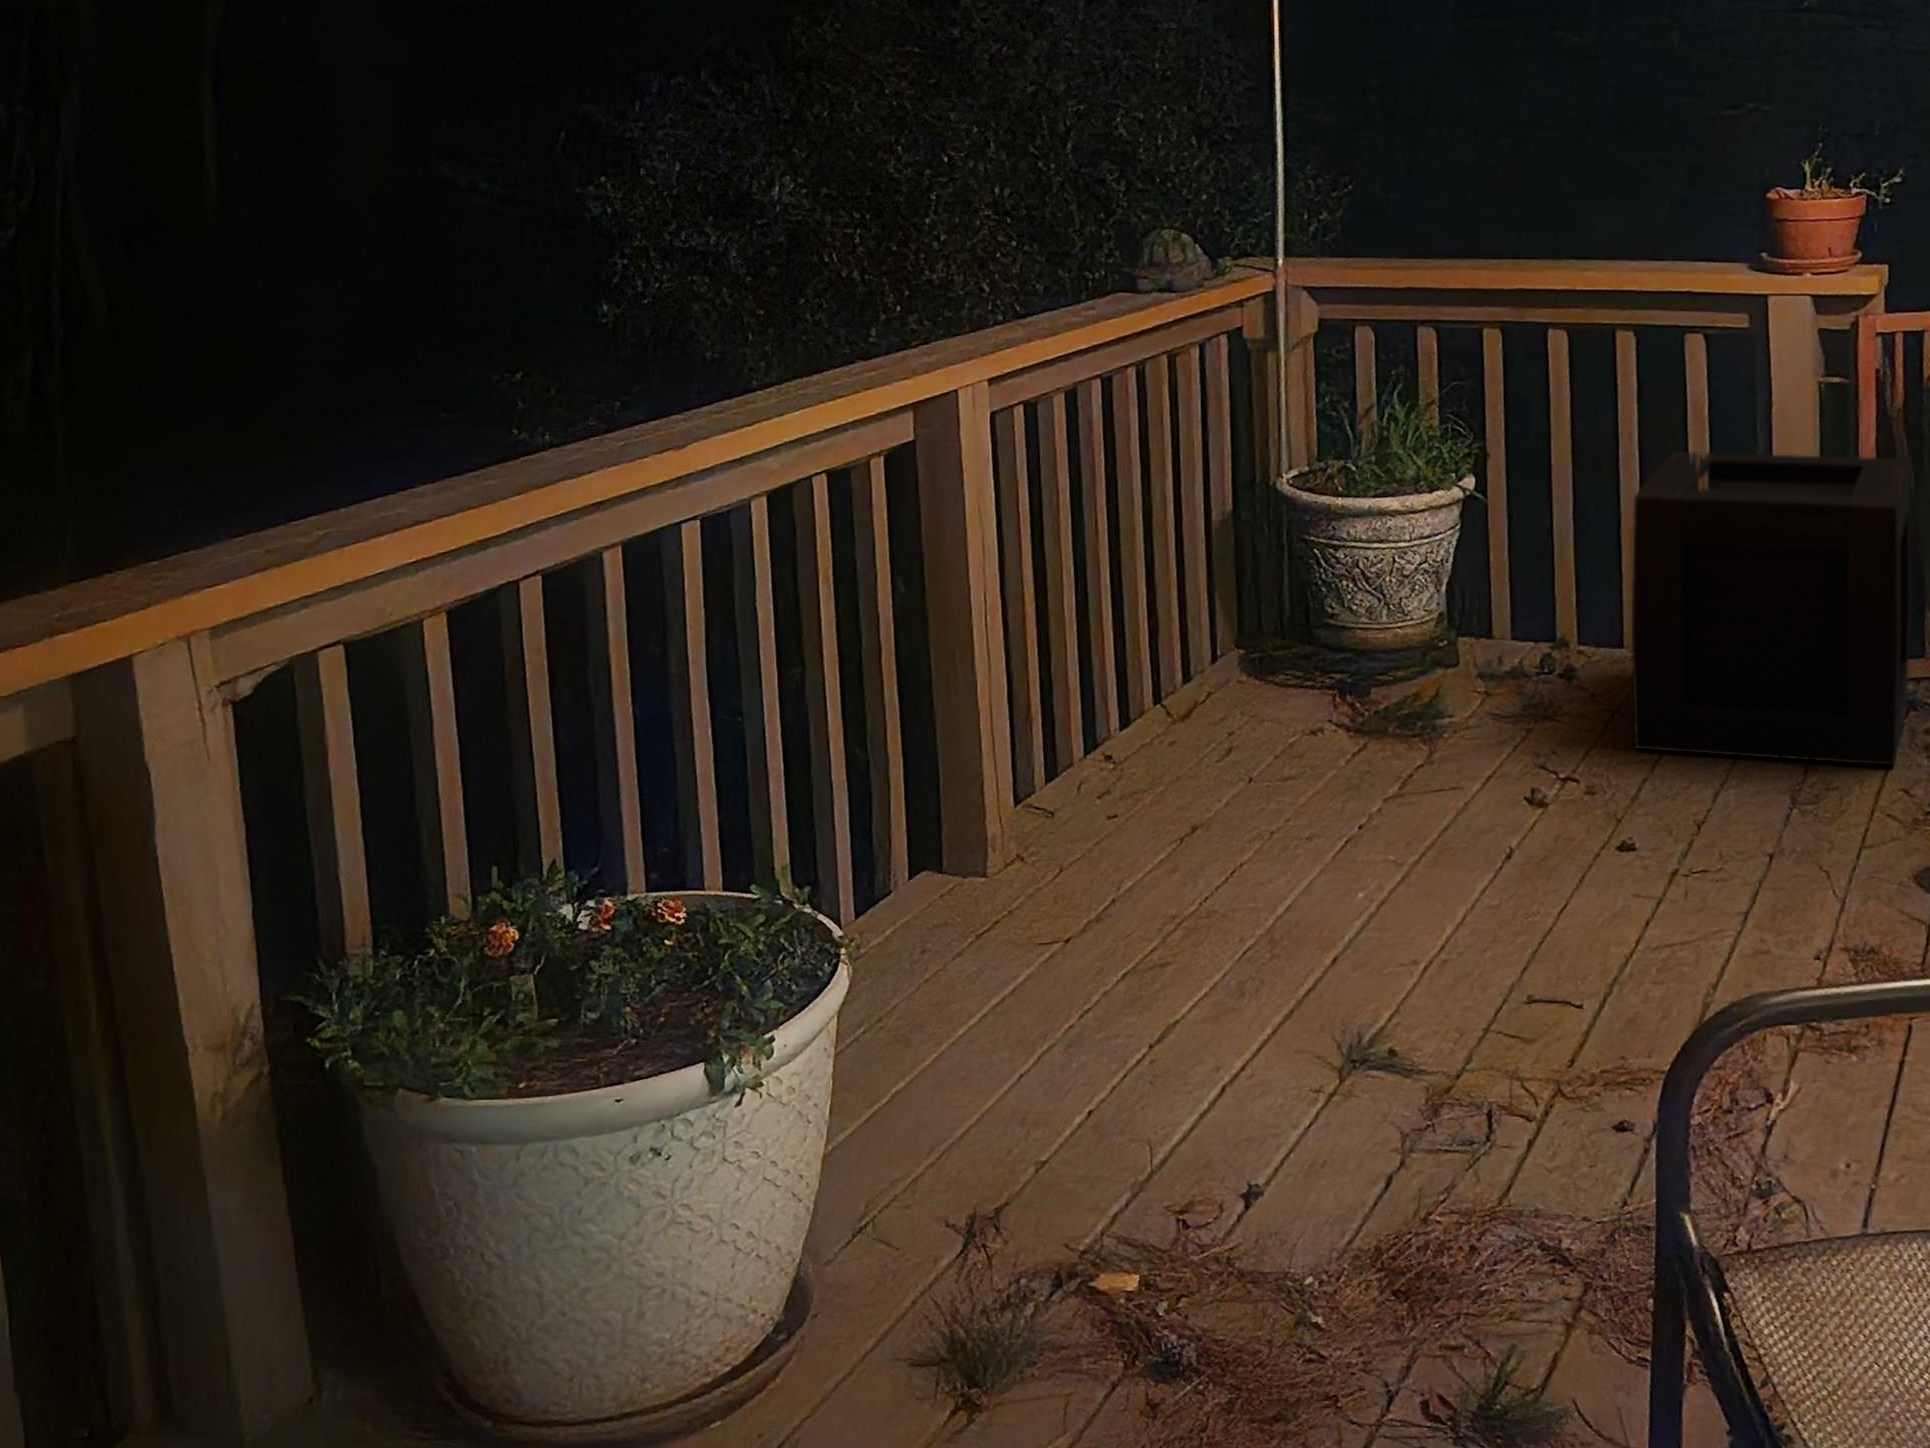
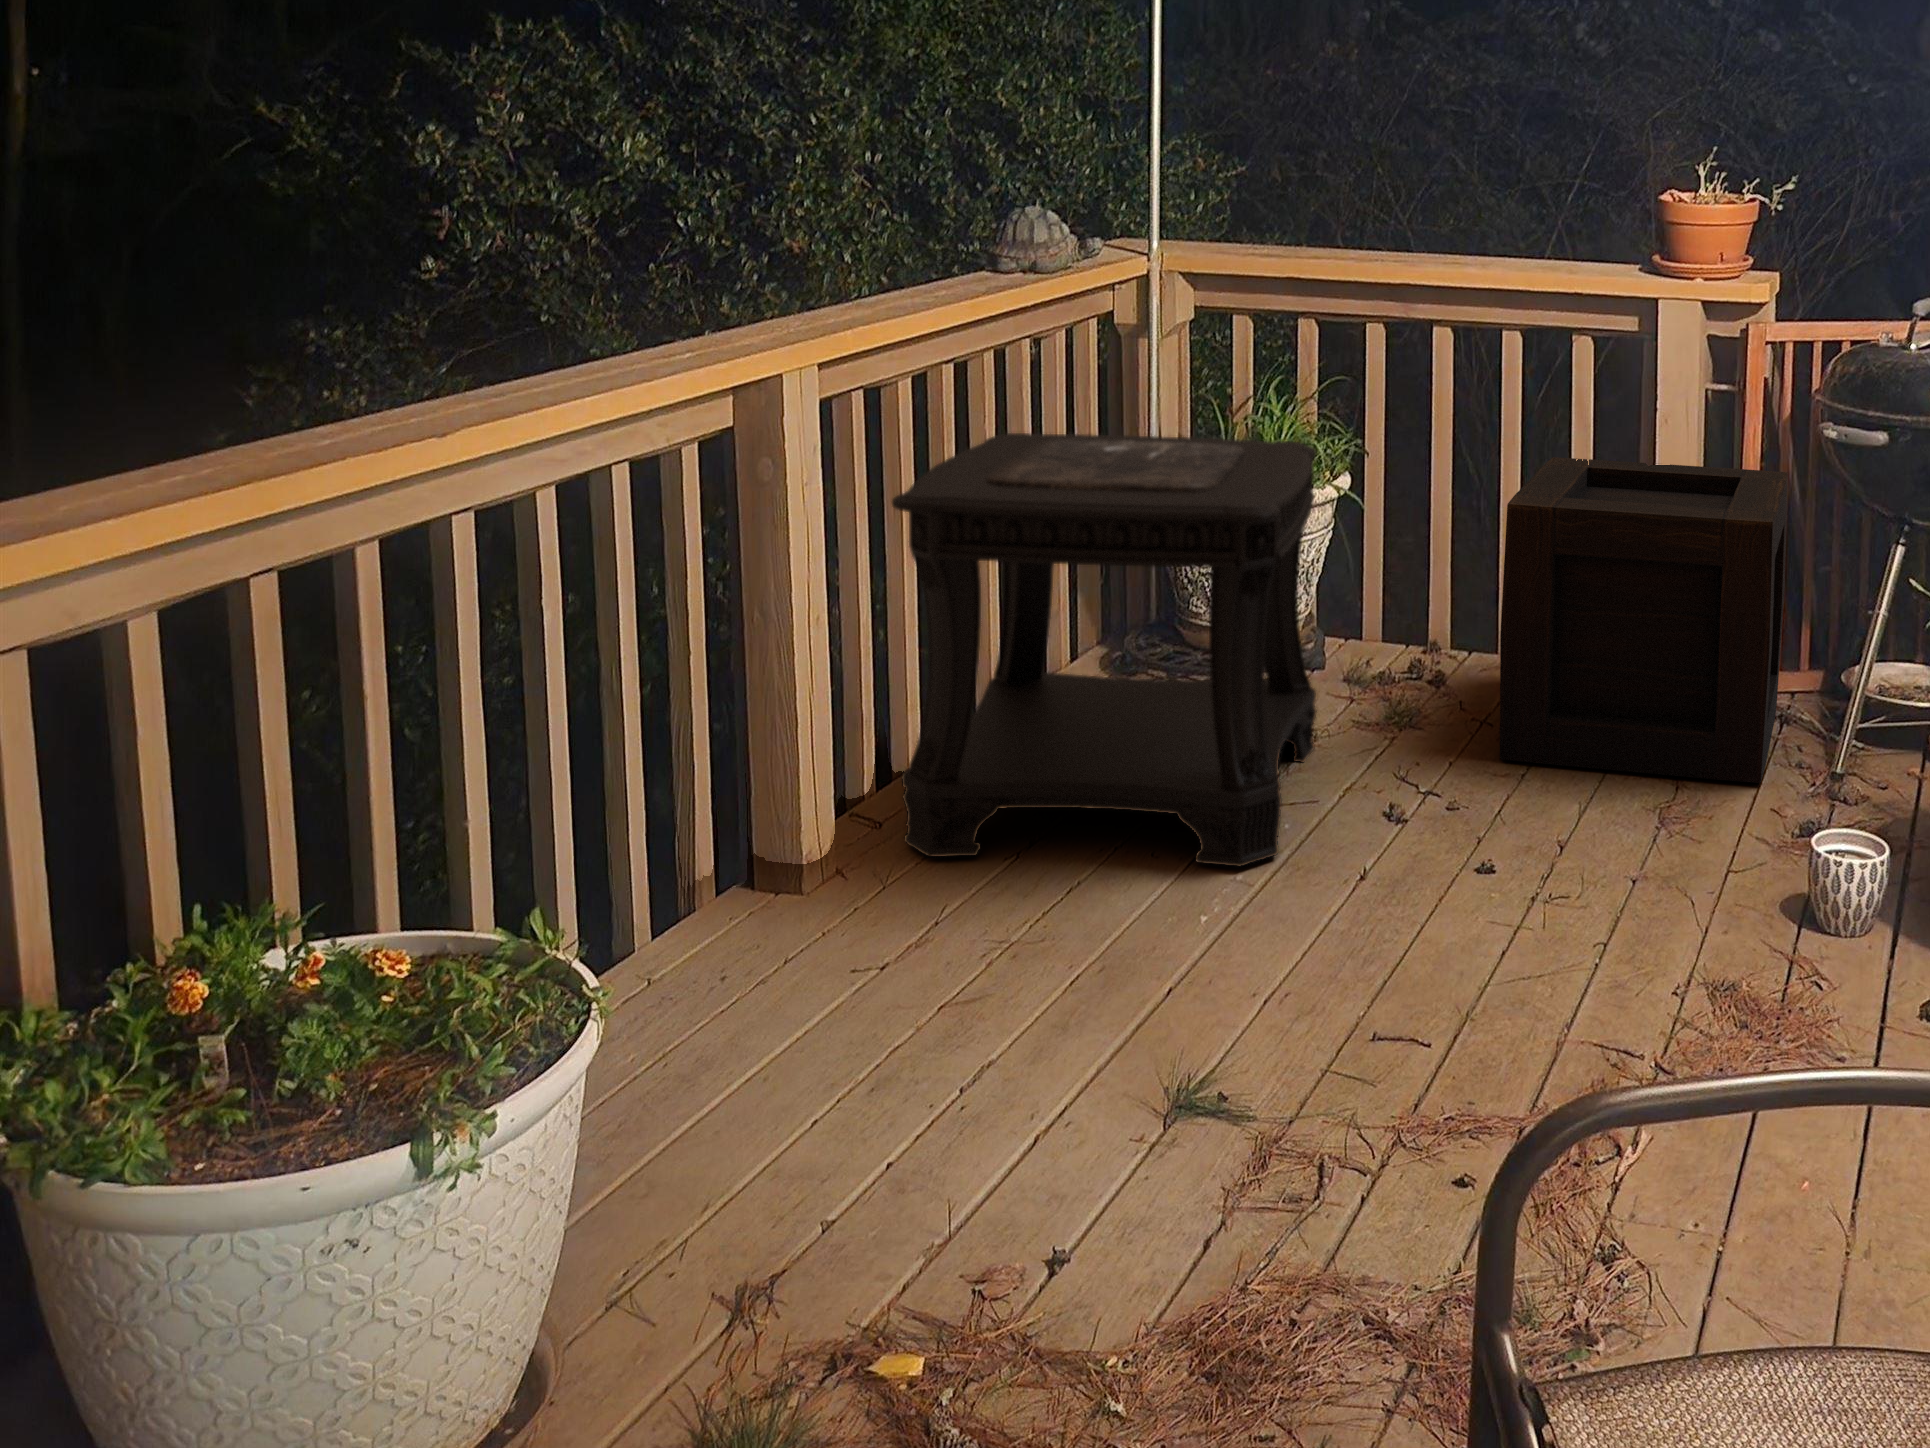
side table: none [1050,443,1453,851] -> present [892,433,1317,867]

